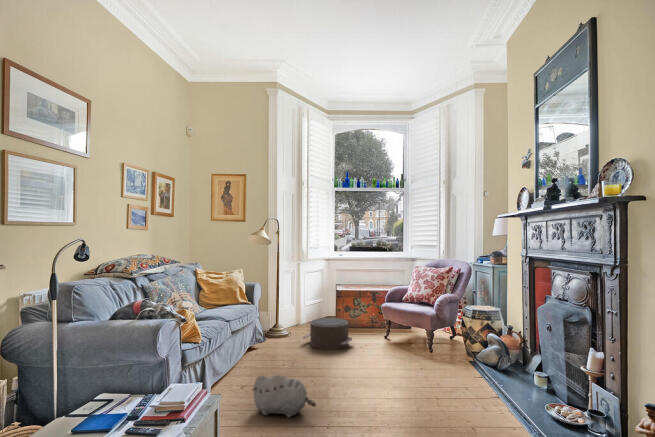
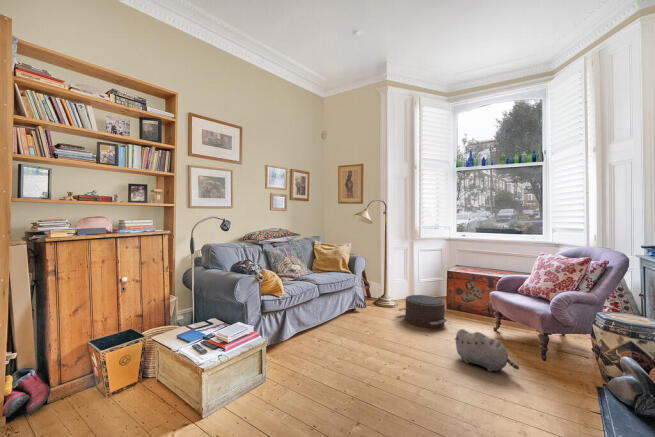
plush toy: present [252,375,316,417] -> present [455,329,519,372]

